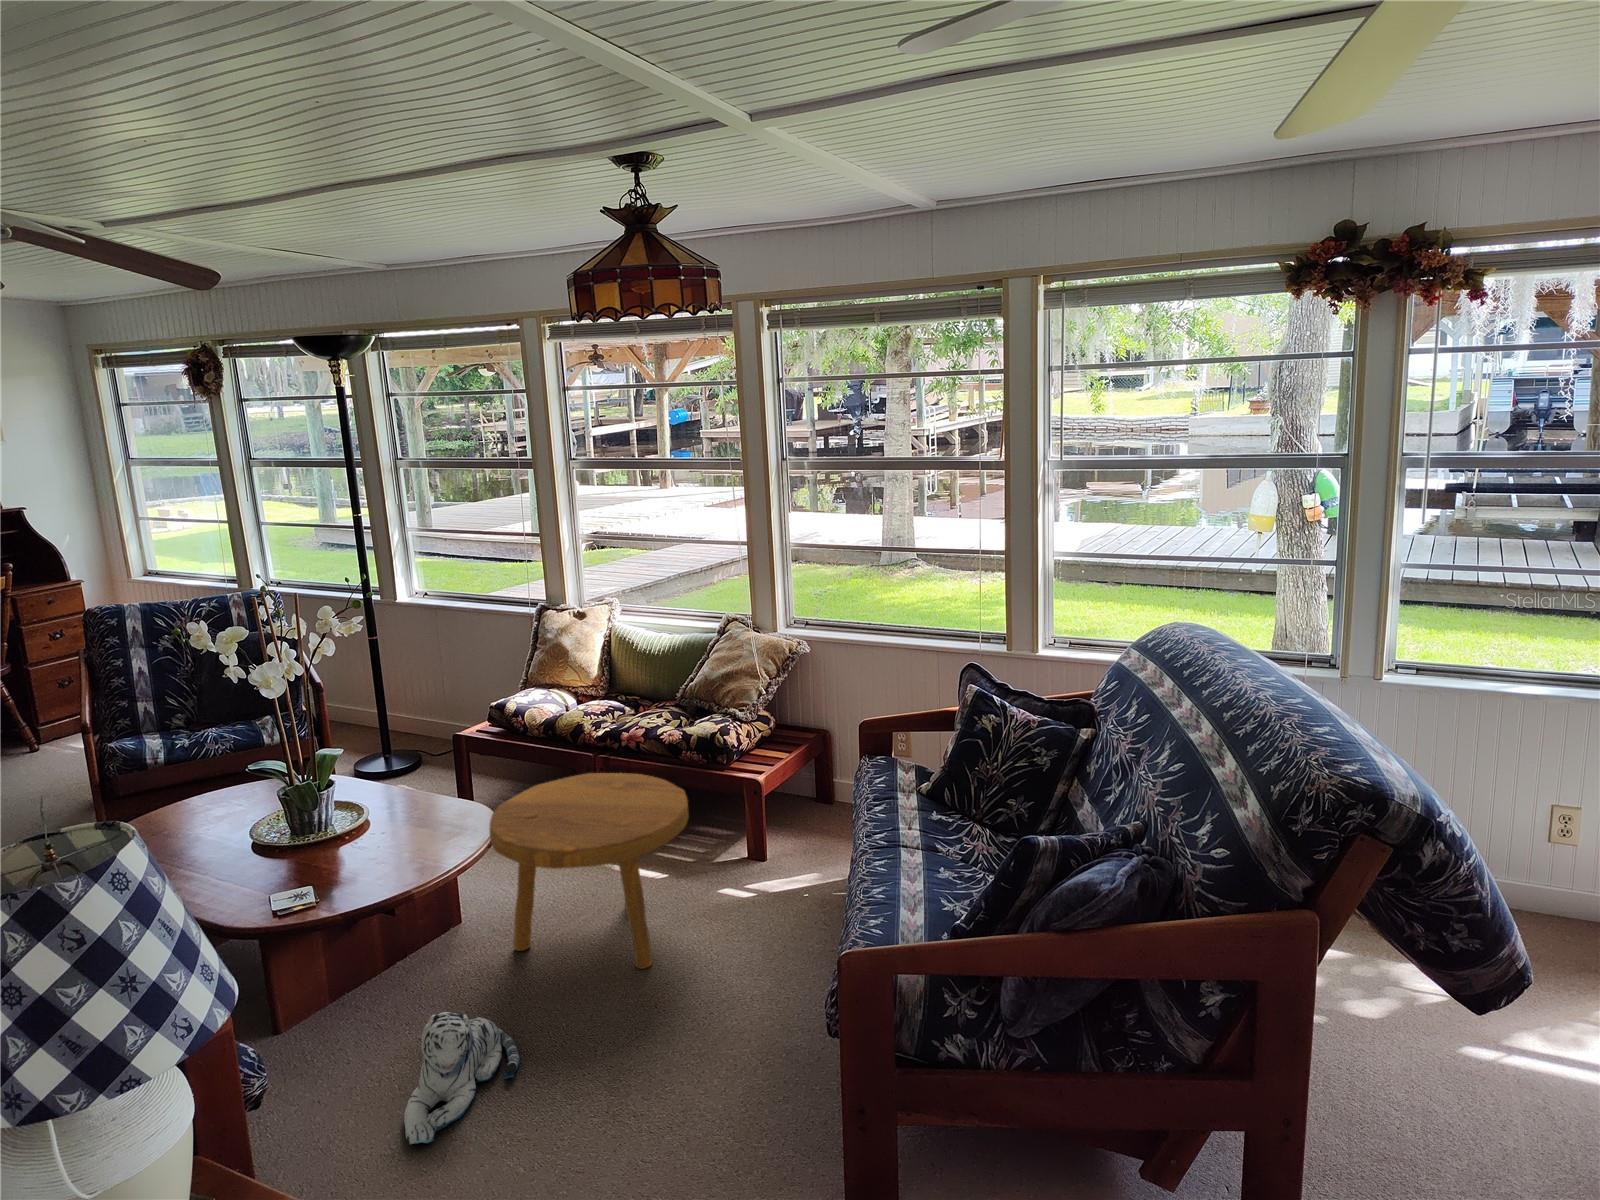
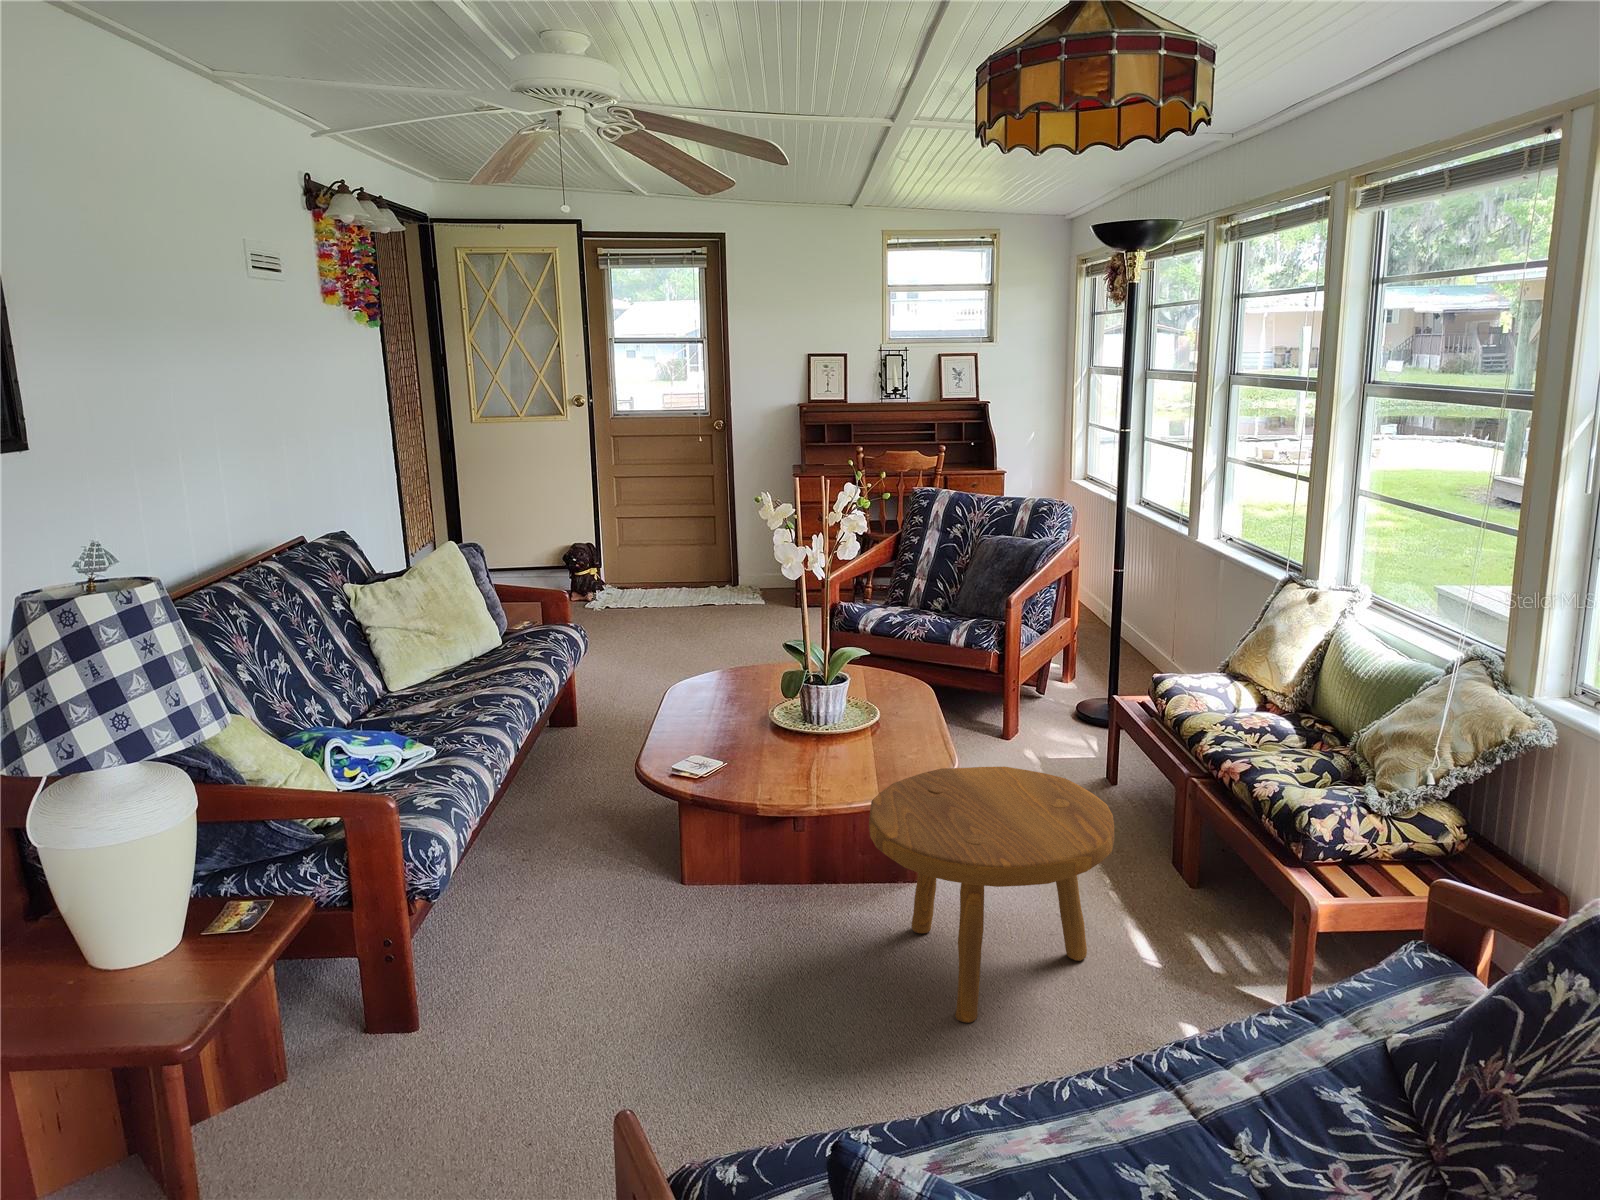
plush toy: present [404,1012,520,1145] -> none [605,914,779,1019]

